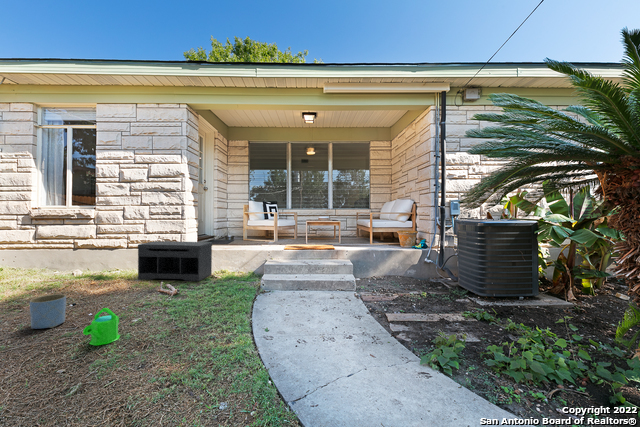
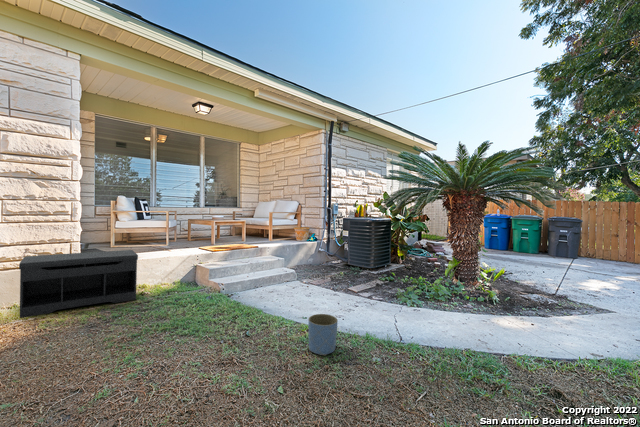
planter: present [30,294,66,329] -> present [308,314,338,356]
watering can: present [83,308,120,346] -> none [184,330,217,376]

